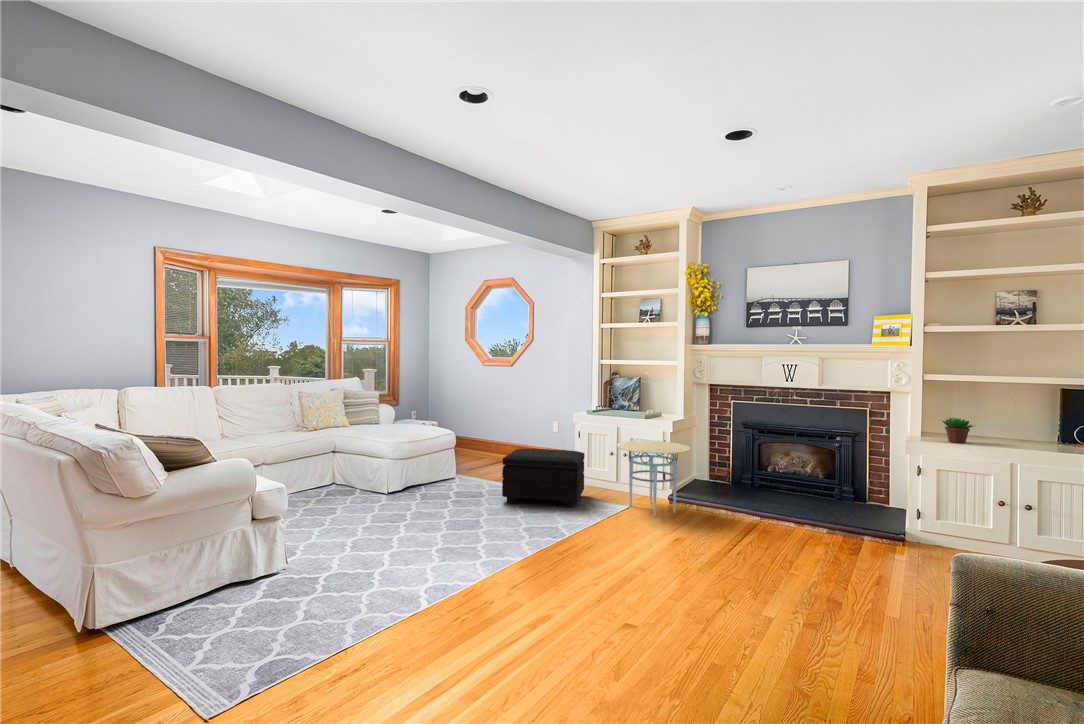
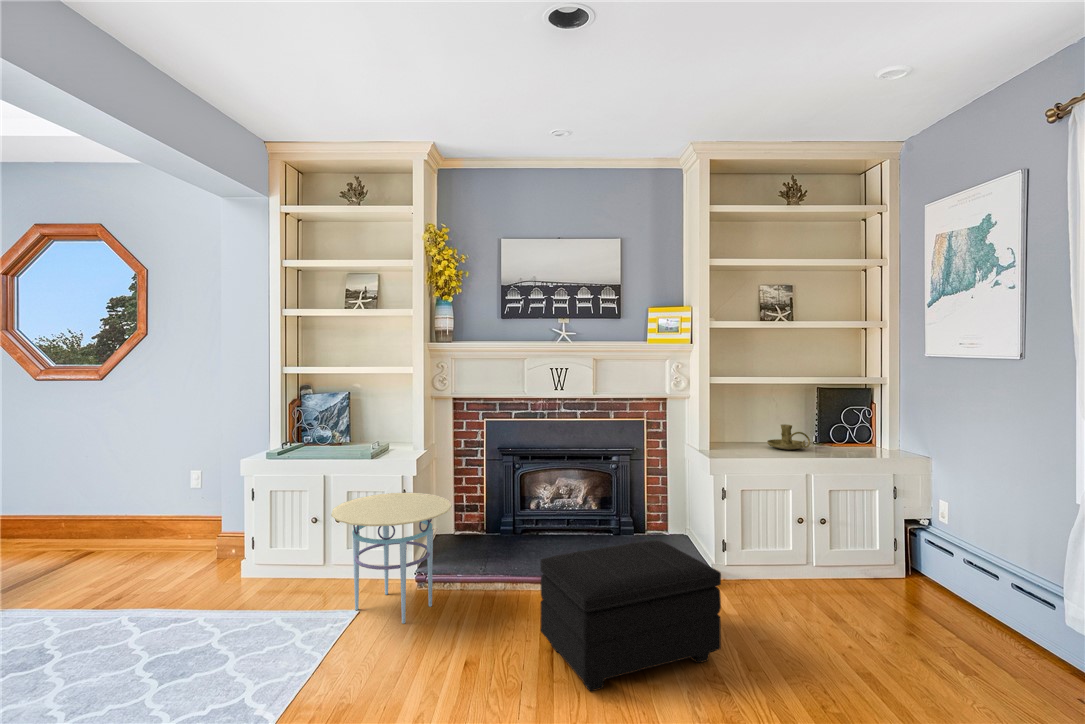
succulent plant: present [942,418,973,443] -> none [730,425,761,455]
candle holder: none [992,421,1036,444] -> present [767,424,810,450]
footstool: present [502,448,585,507] -> present [540,540,721,691]

